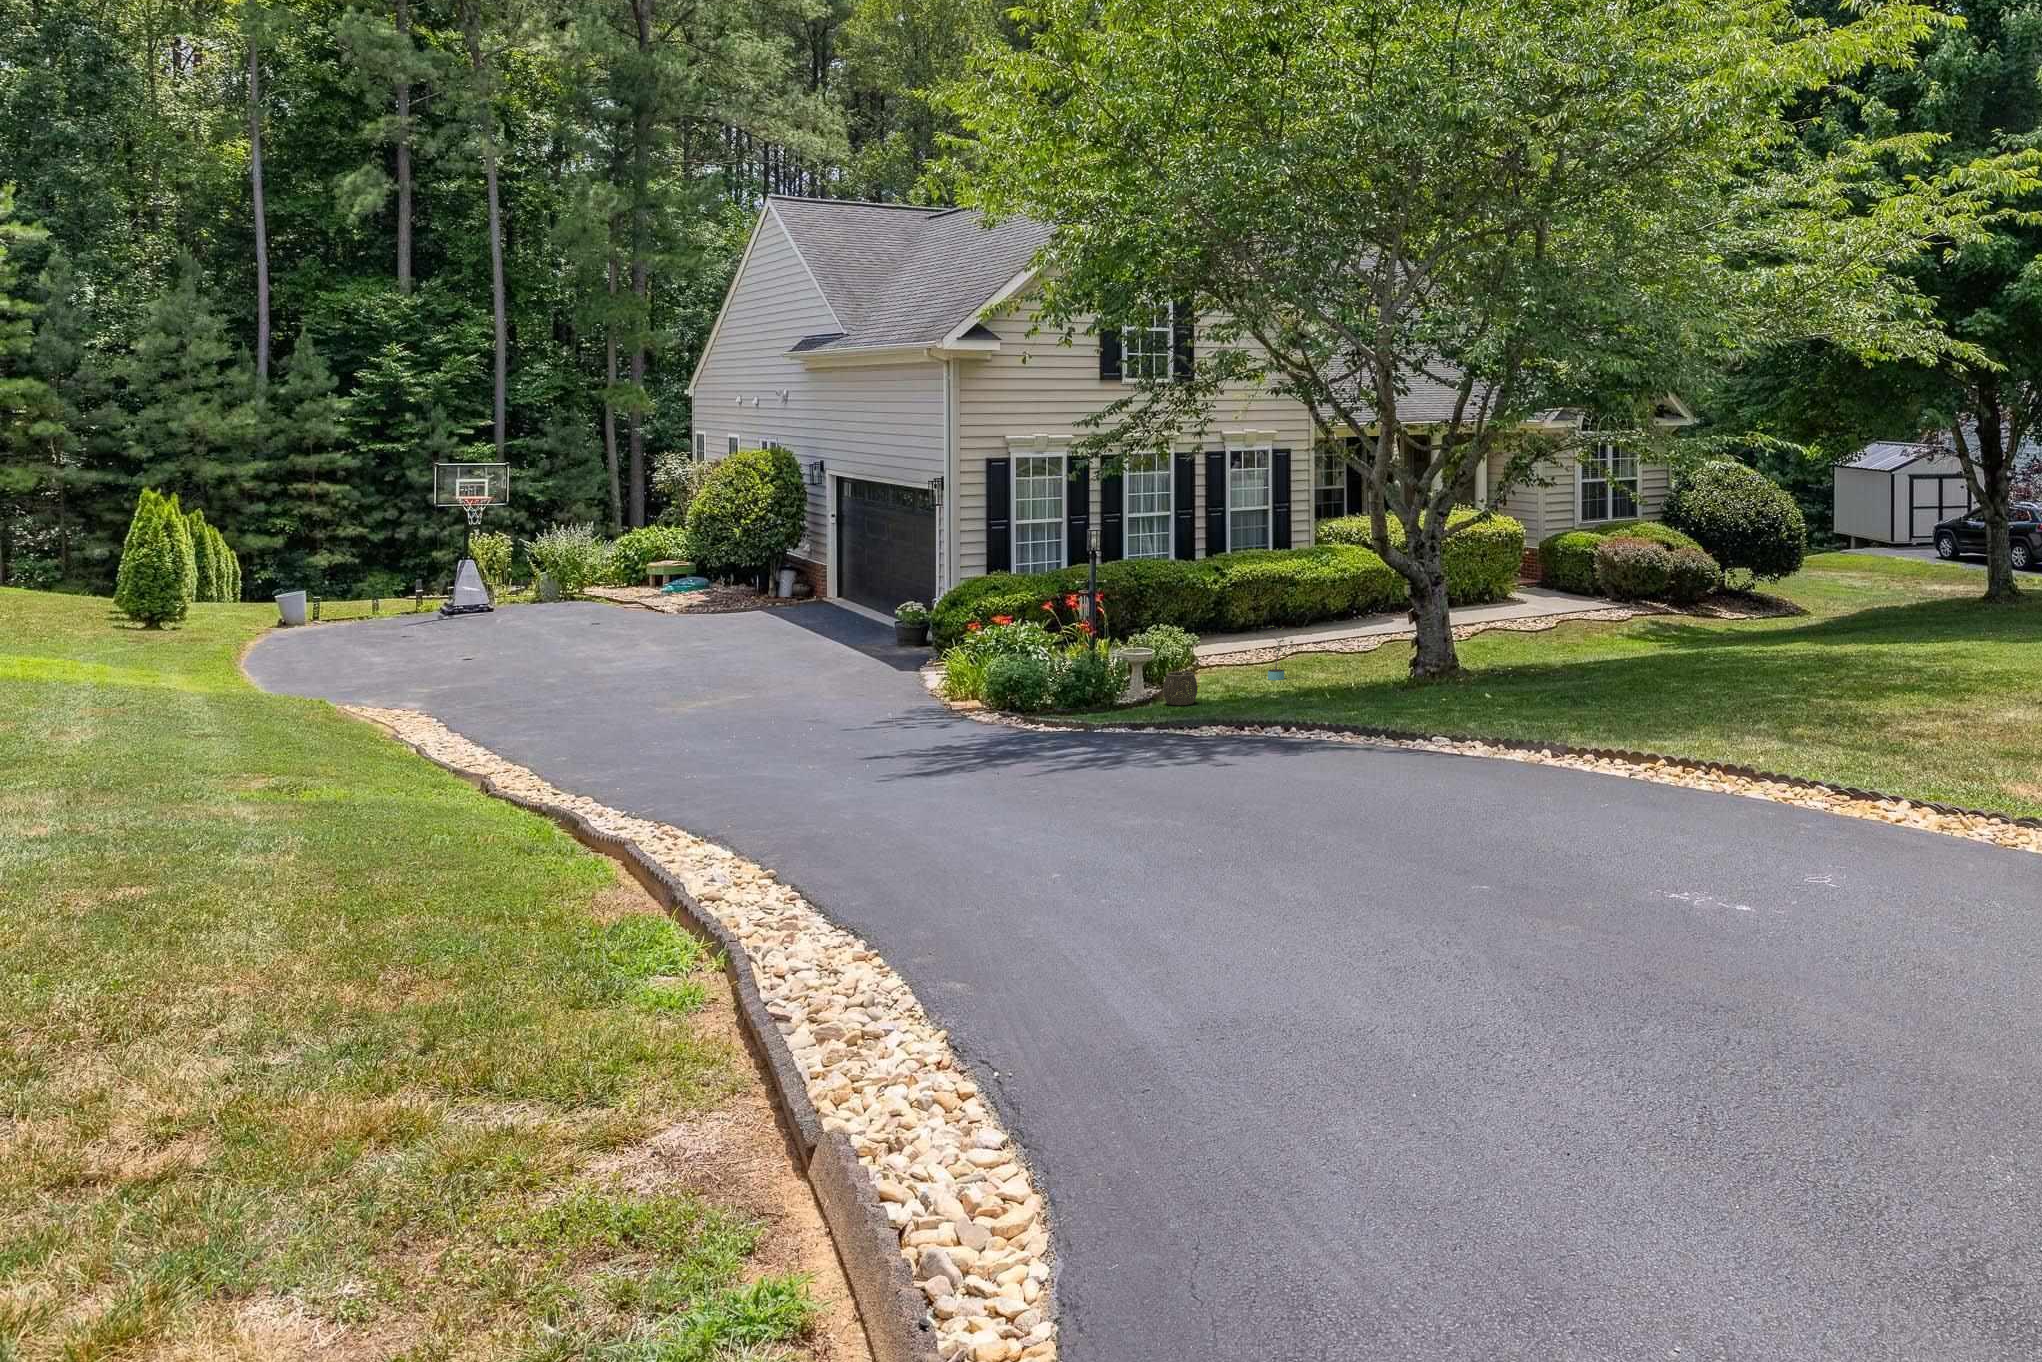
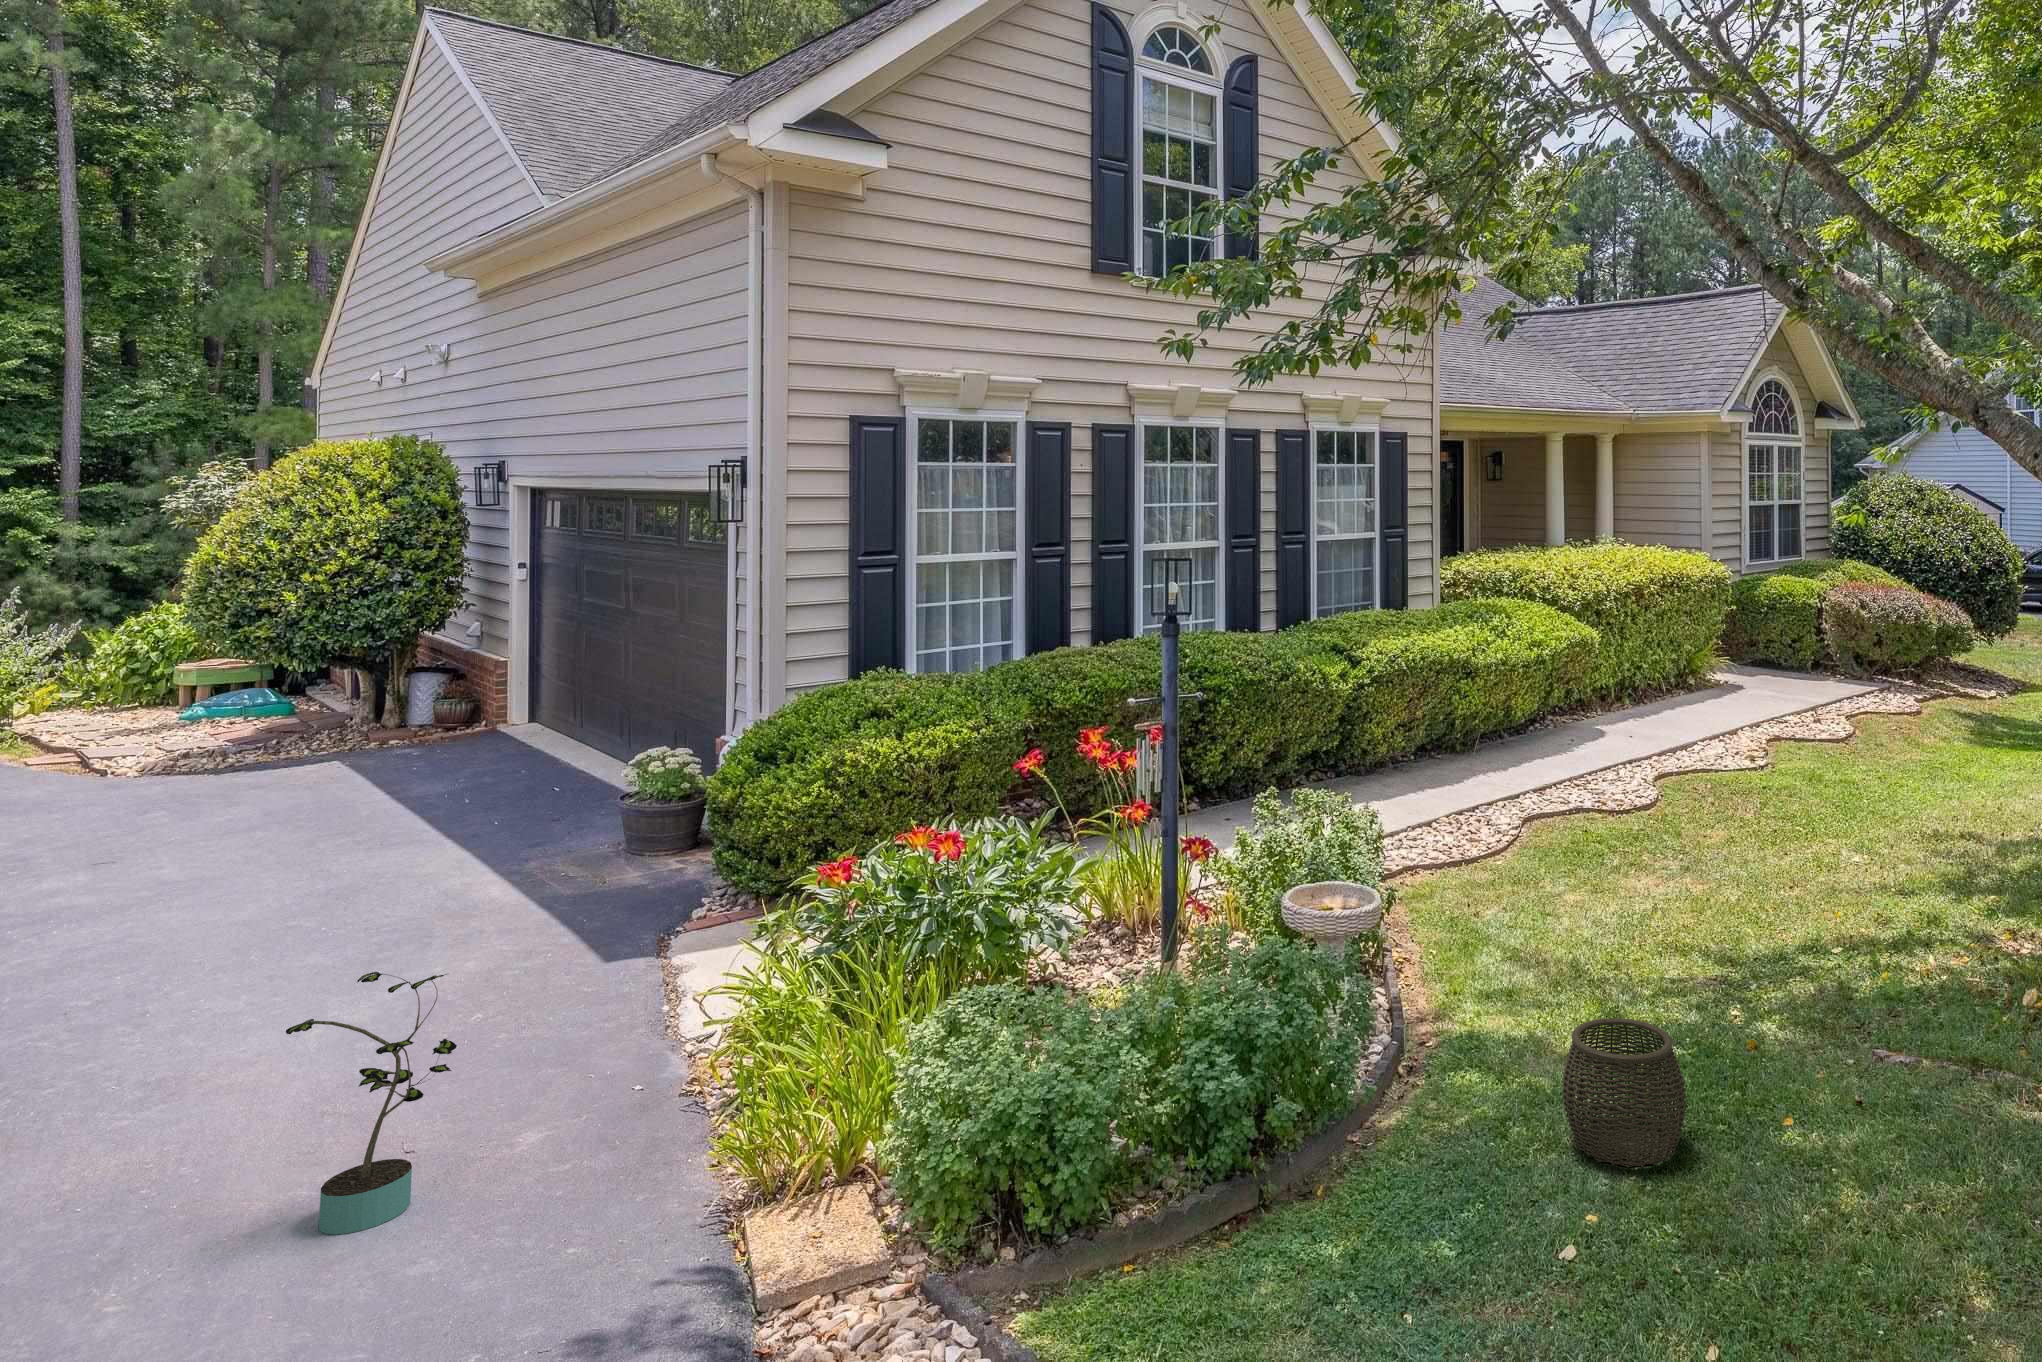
potted plant: present [1263,626,1293,680] -> present [286,972,457,1235]

